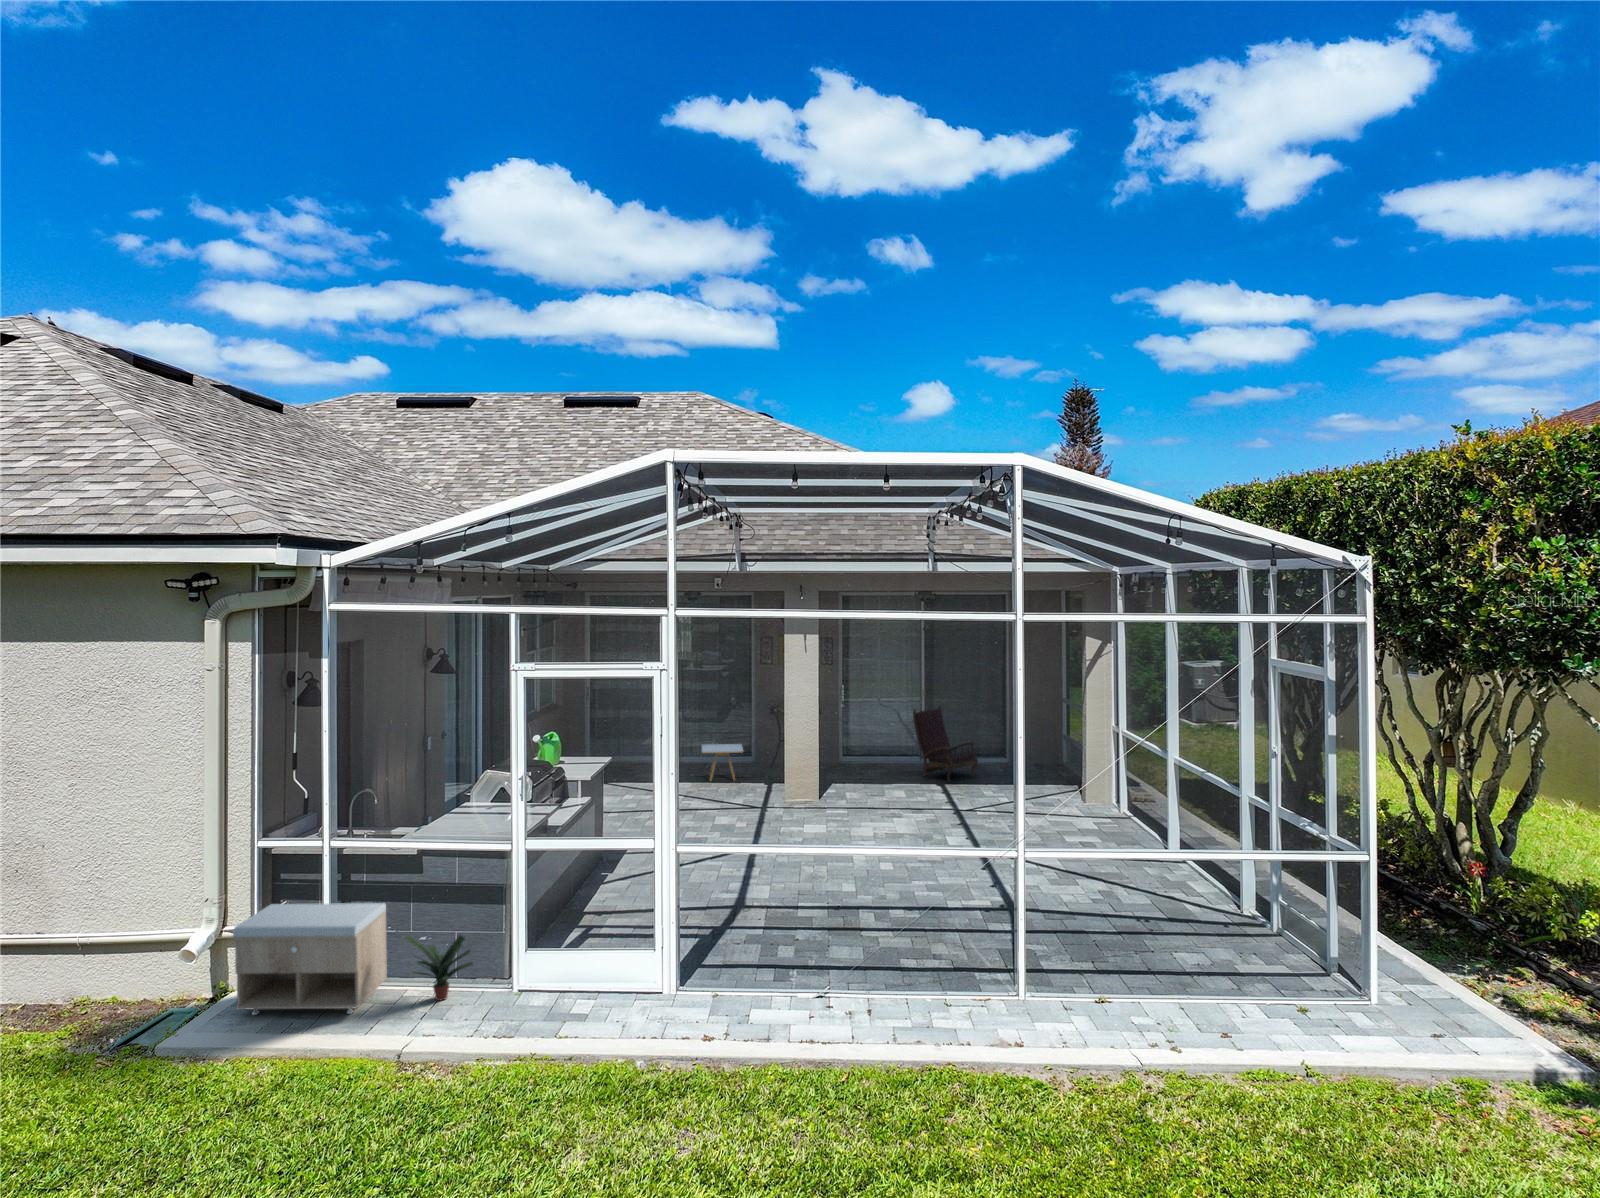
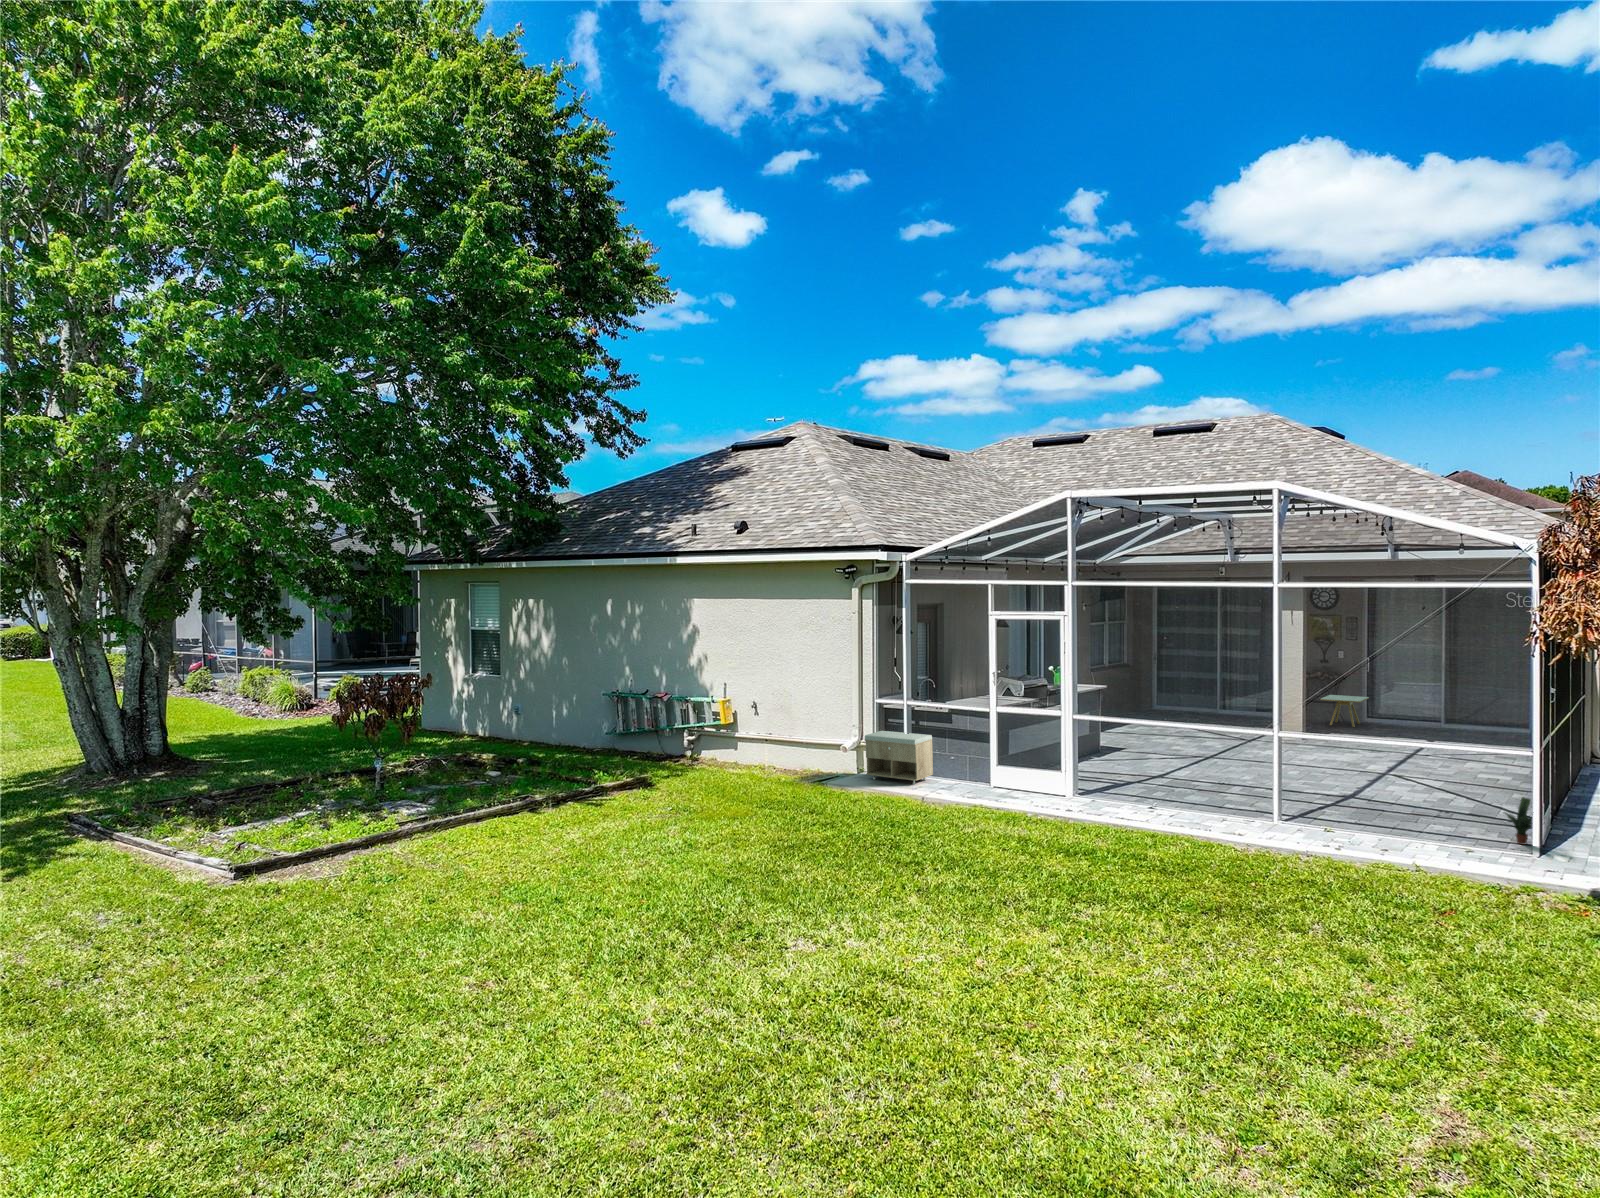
armchair: present [913,706,978,782] -> none [1392,668,1456,735]
side table: present [702,744,743,781] -> present [1320,695,1369,727]
potted plant: present [405,936,473,1001] -> present [1504,797,1532,845]

